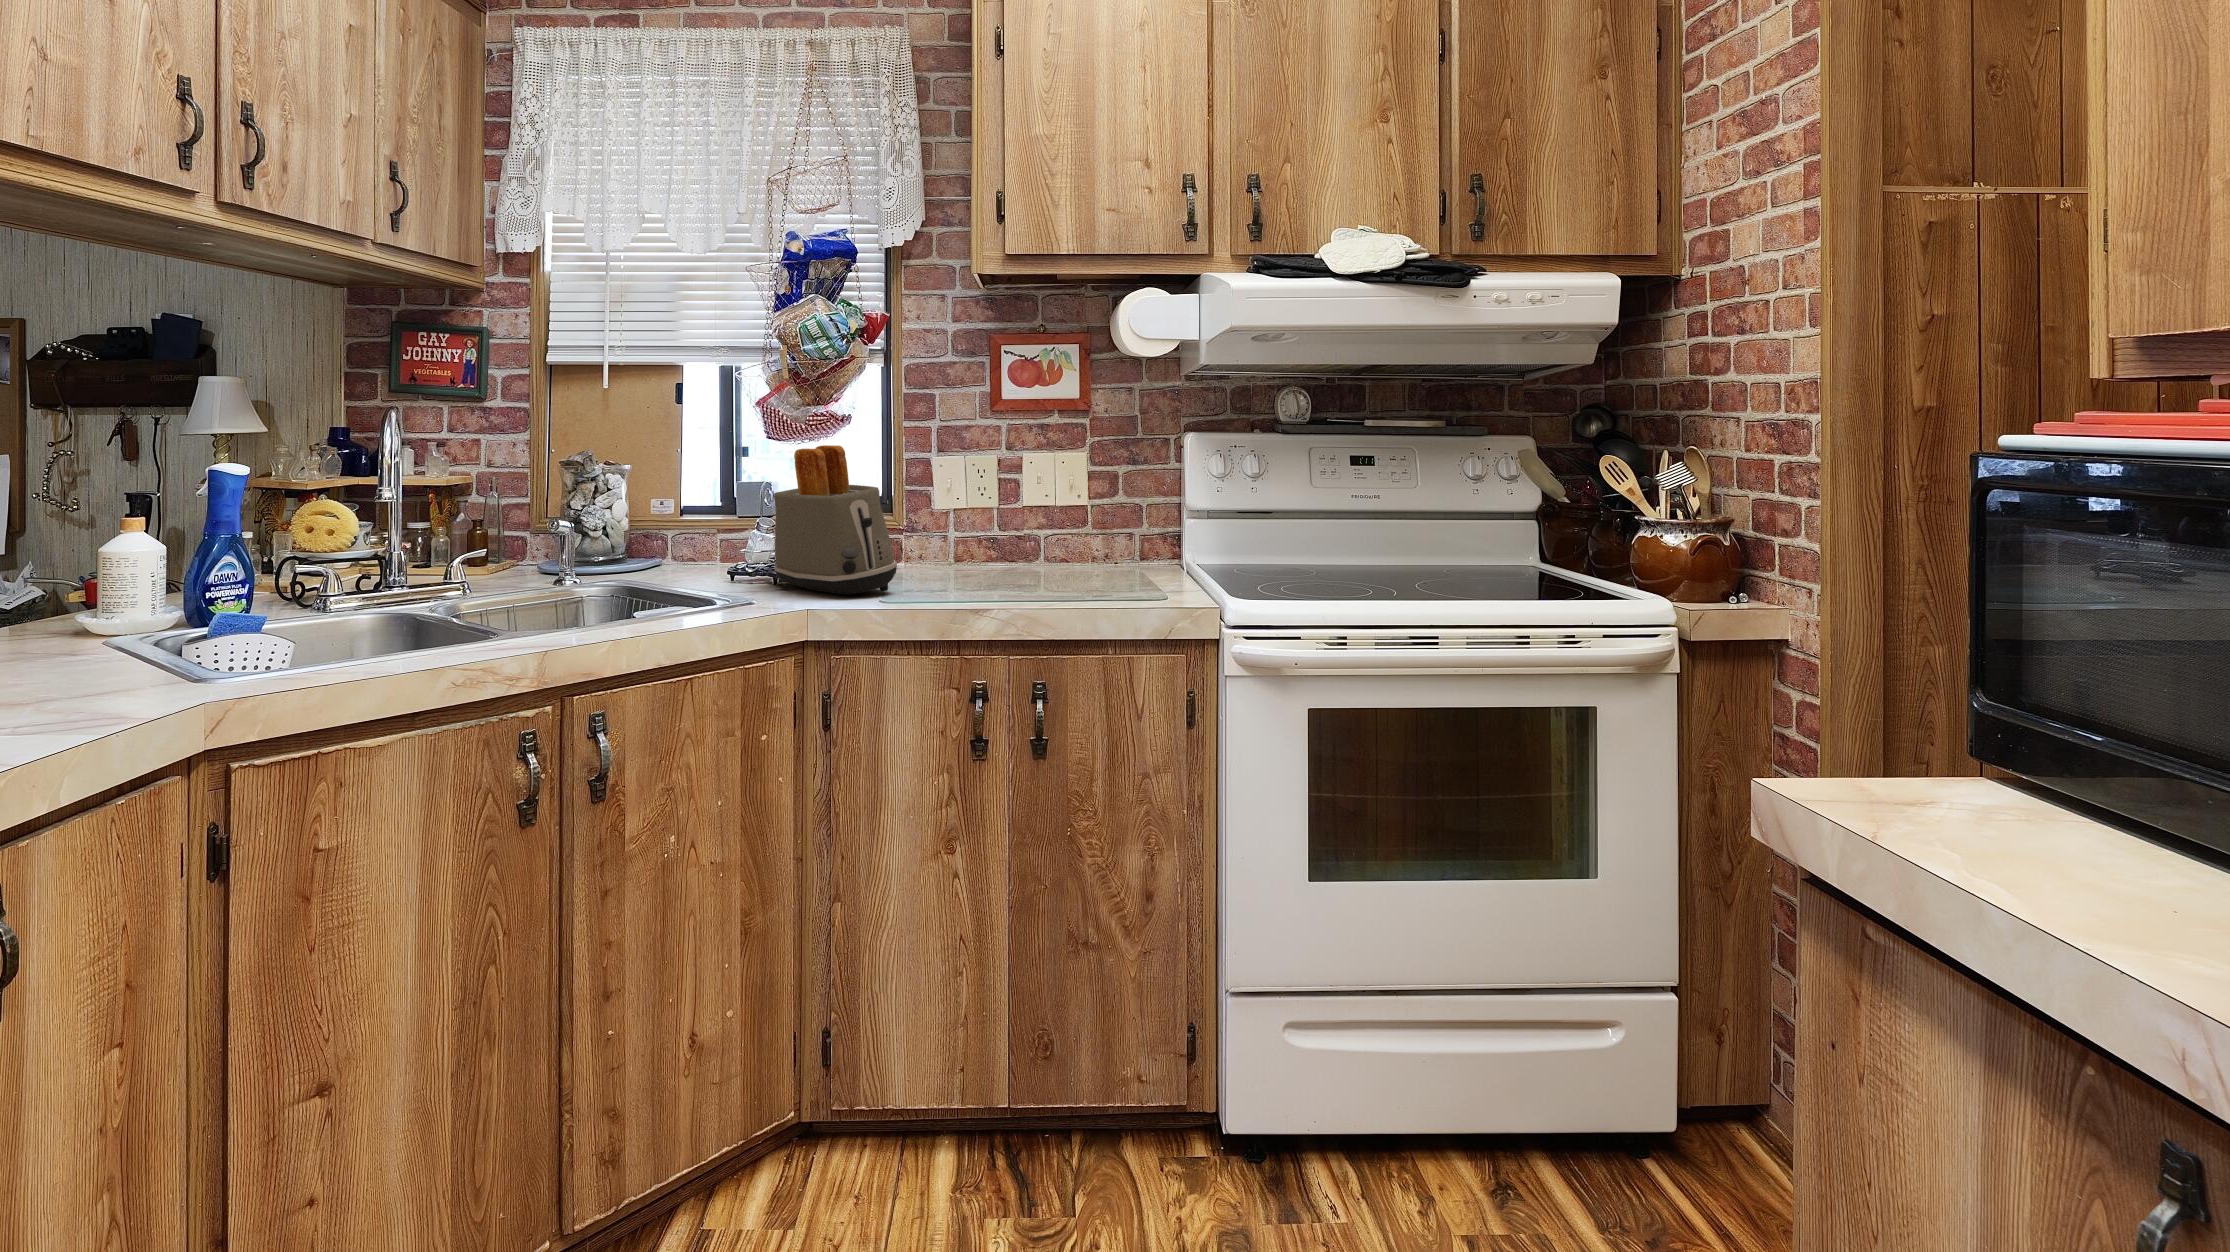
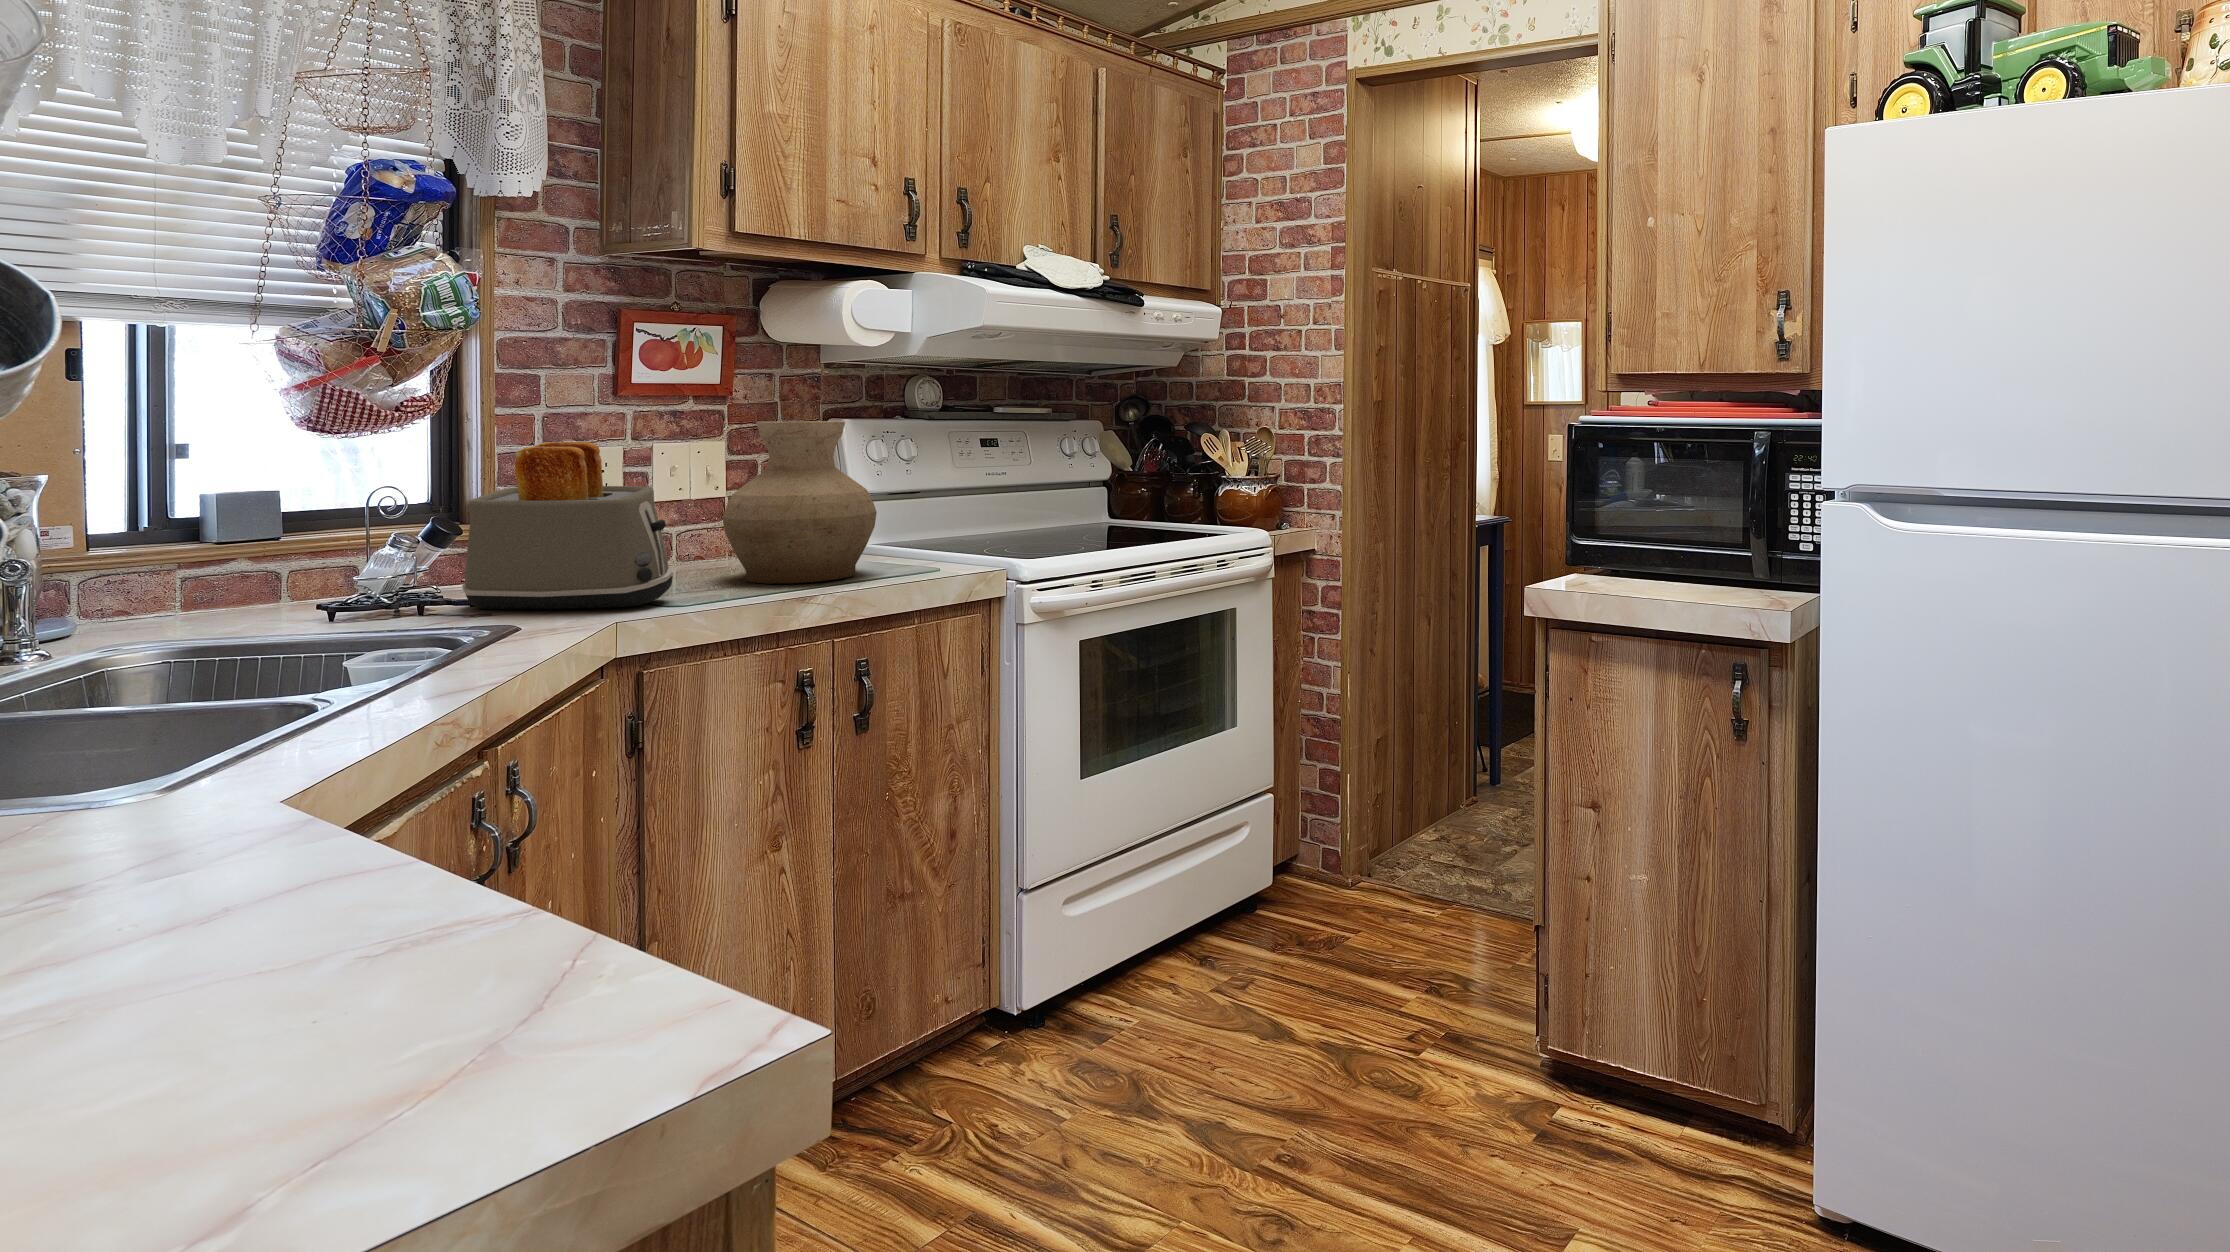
vase: none [976,431,1114,594] -> present [723,421,877,584]

